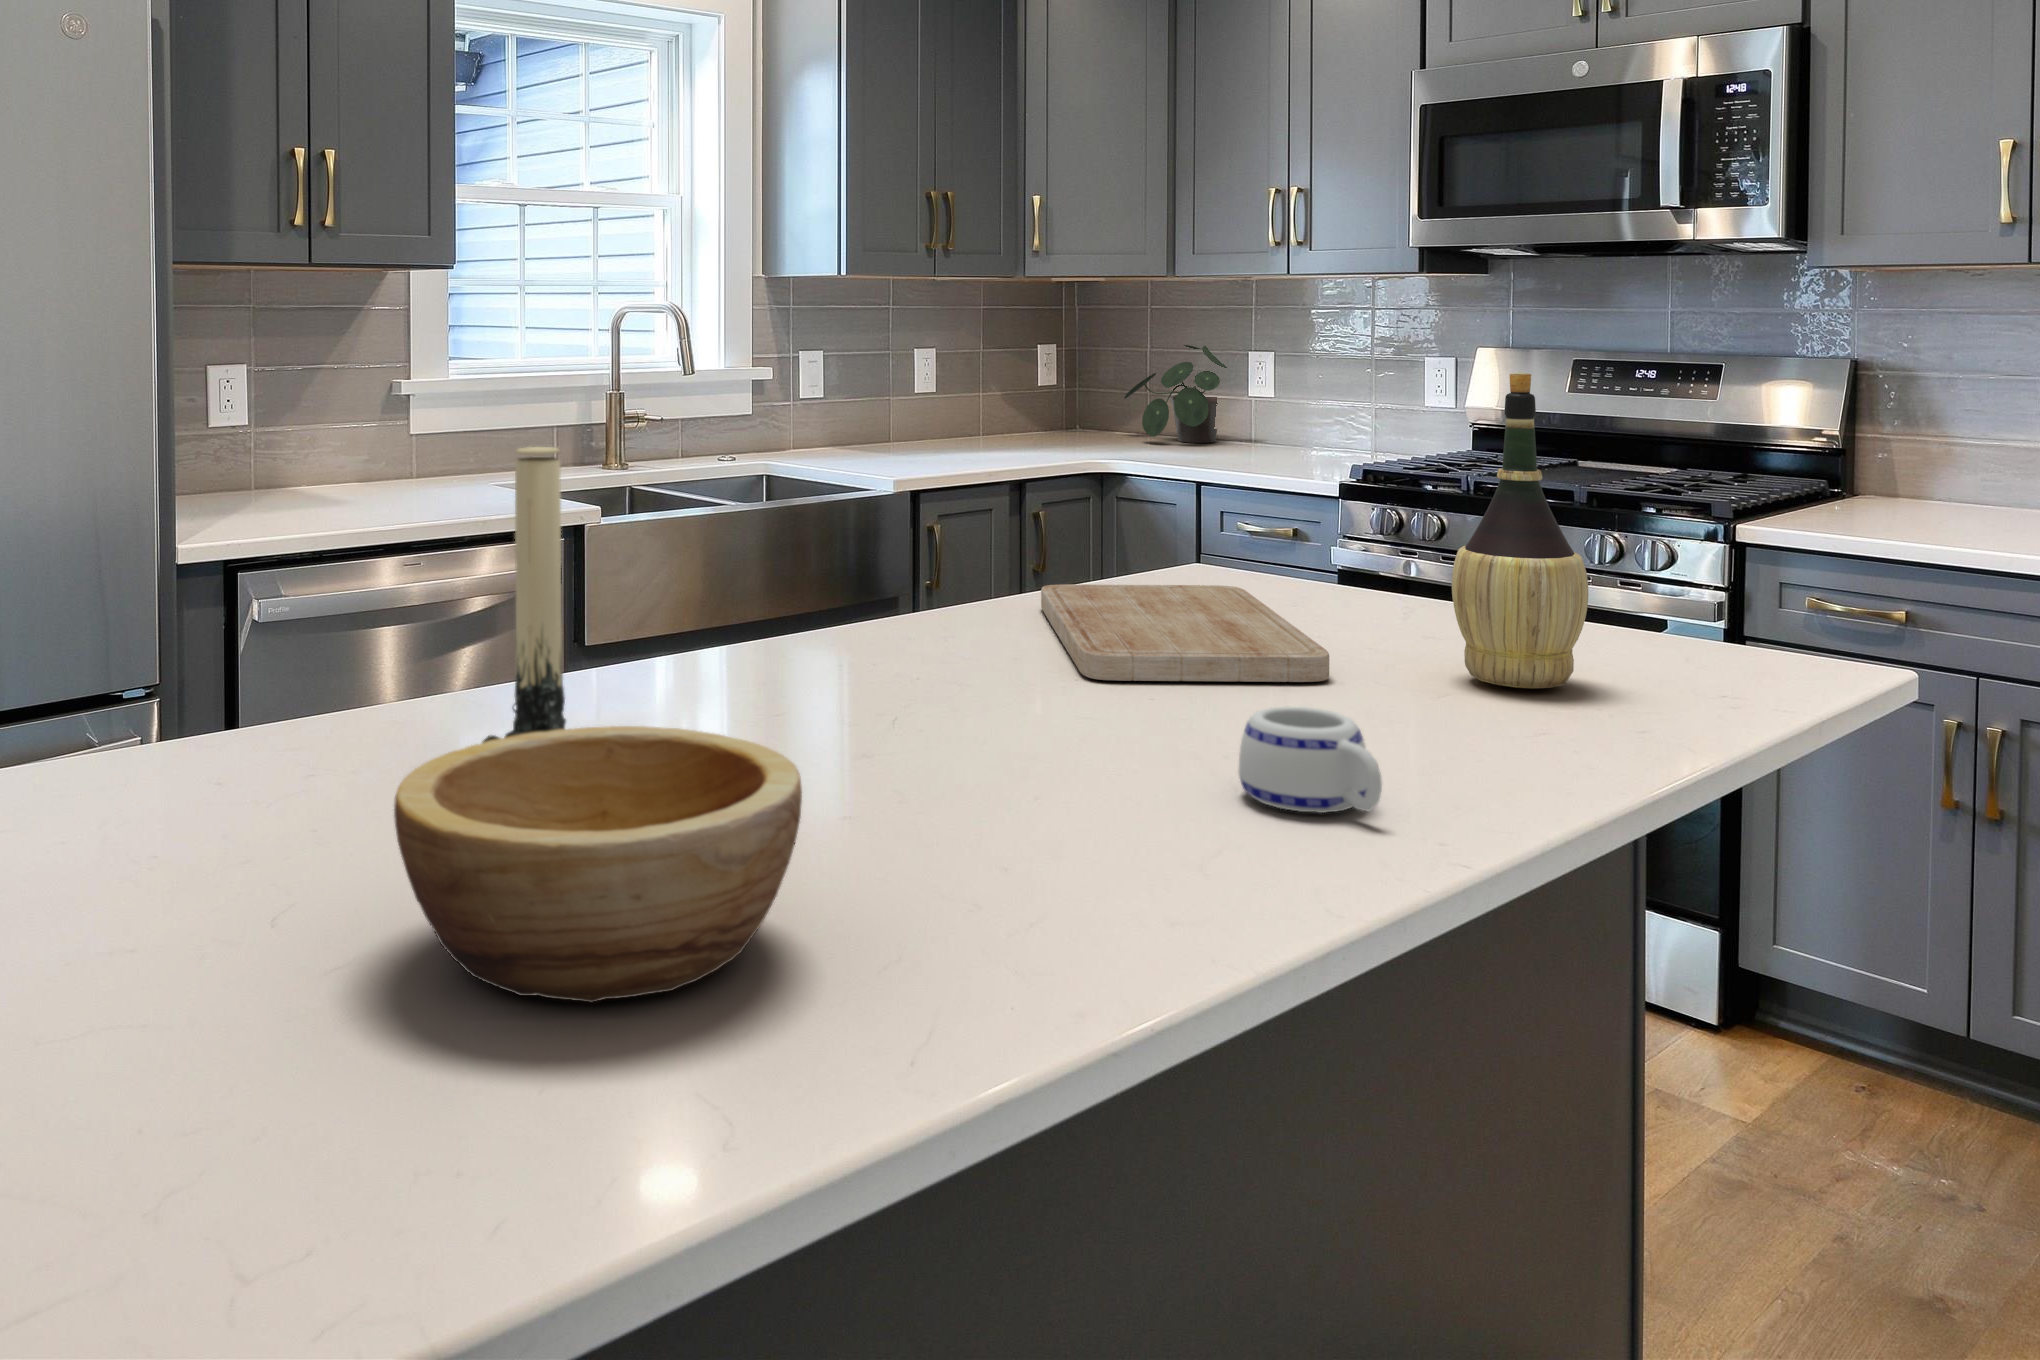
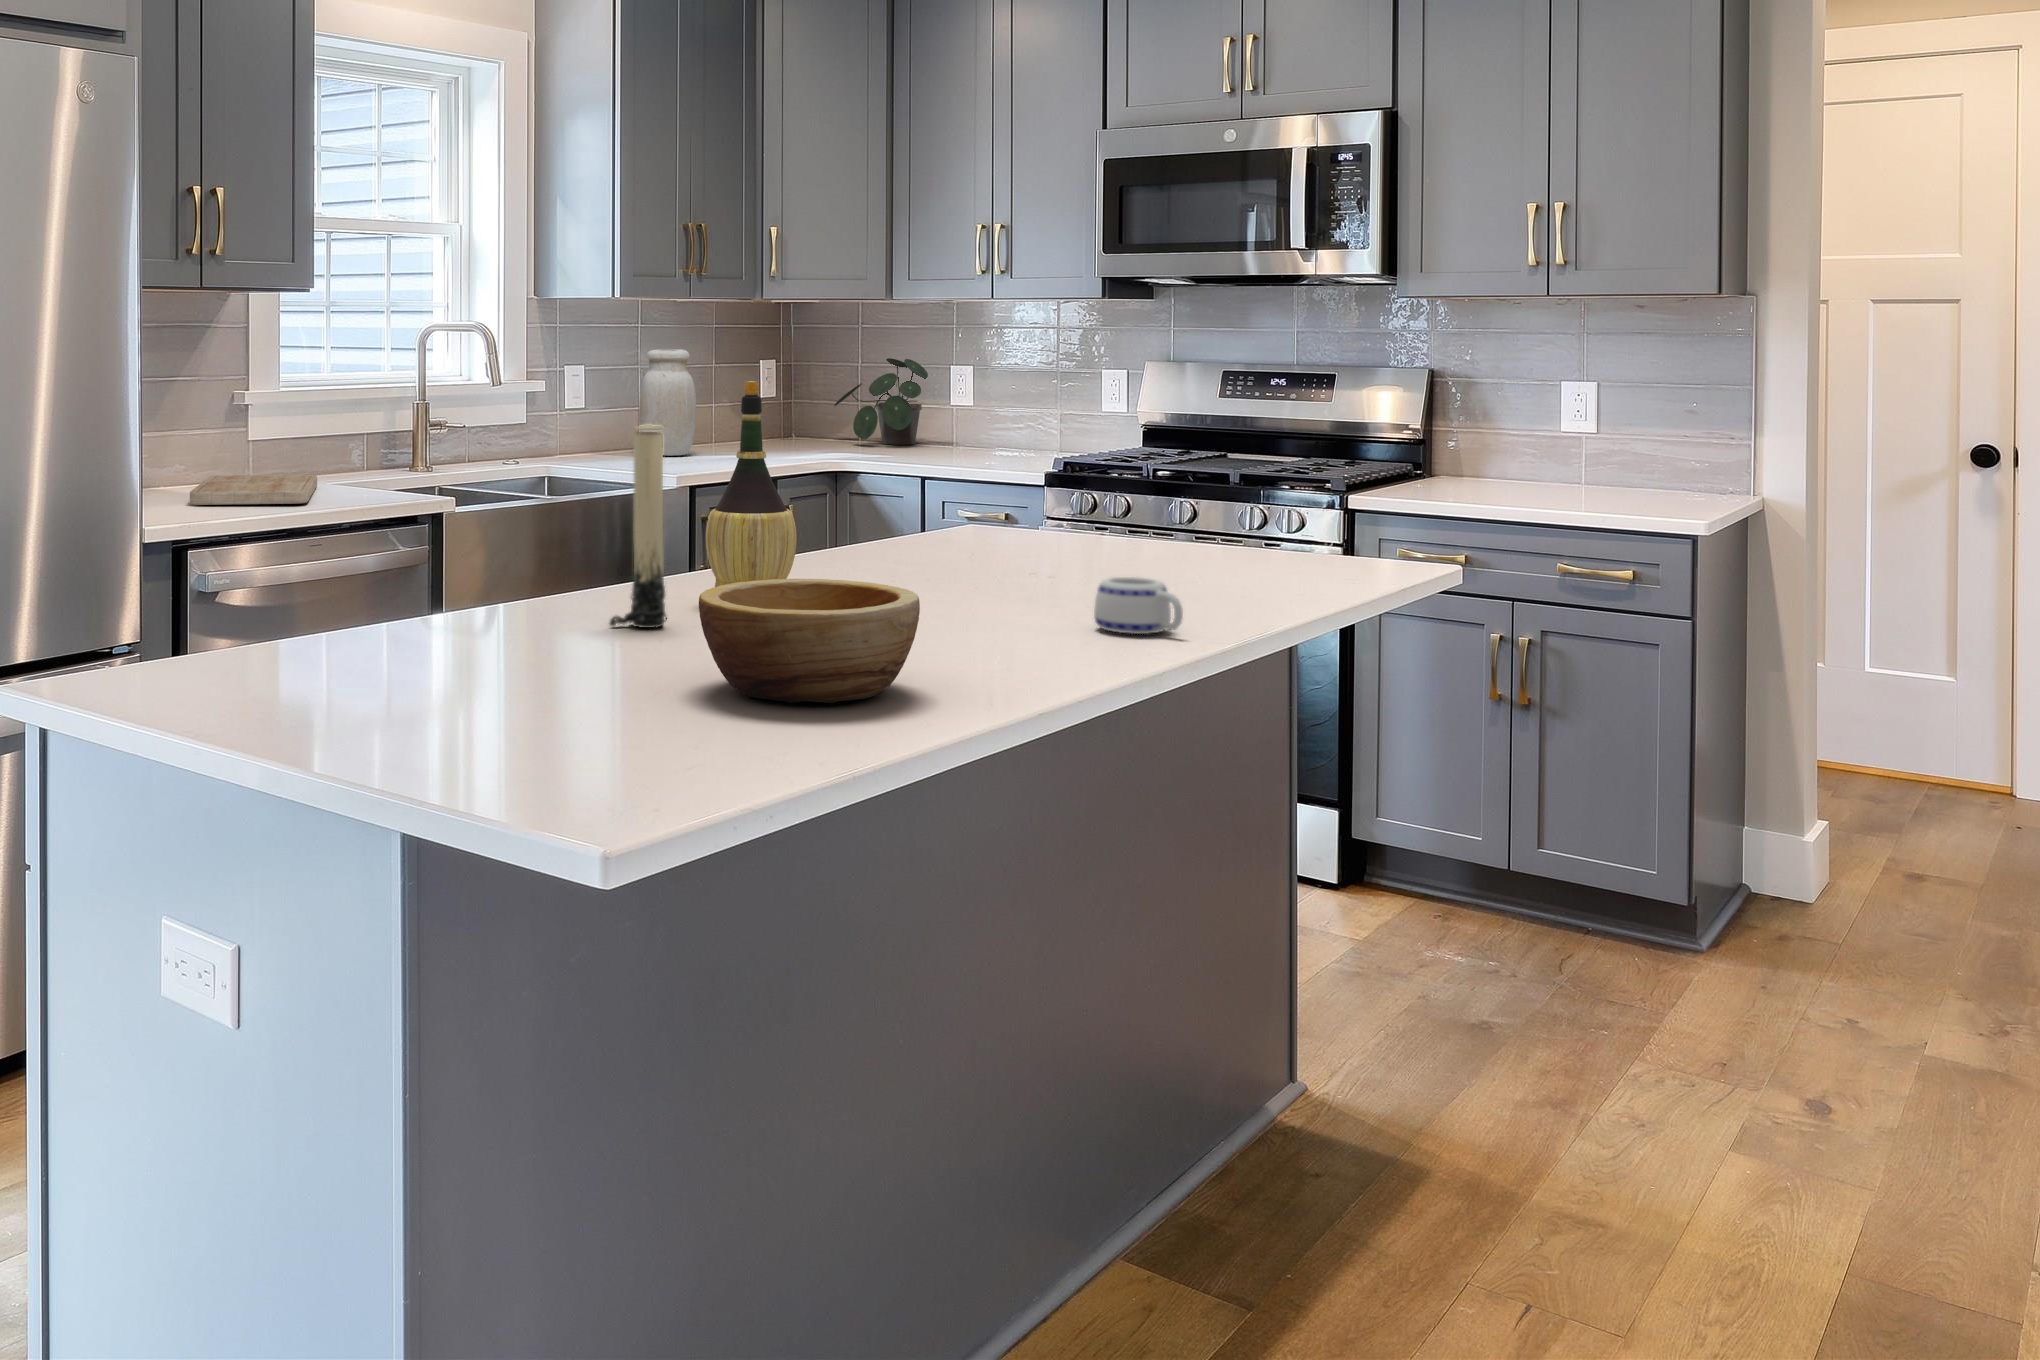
jar: none [885,335,949,454] -> present [639,349,696,456]
wine bottle: present [1452,372,1589,688] -> present [706,381,797,587]
cutting board: present [1041,584,1329,682] -> present [190,475,317,505]

